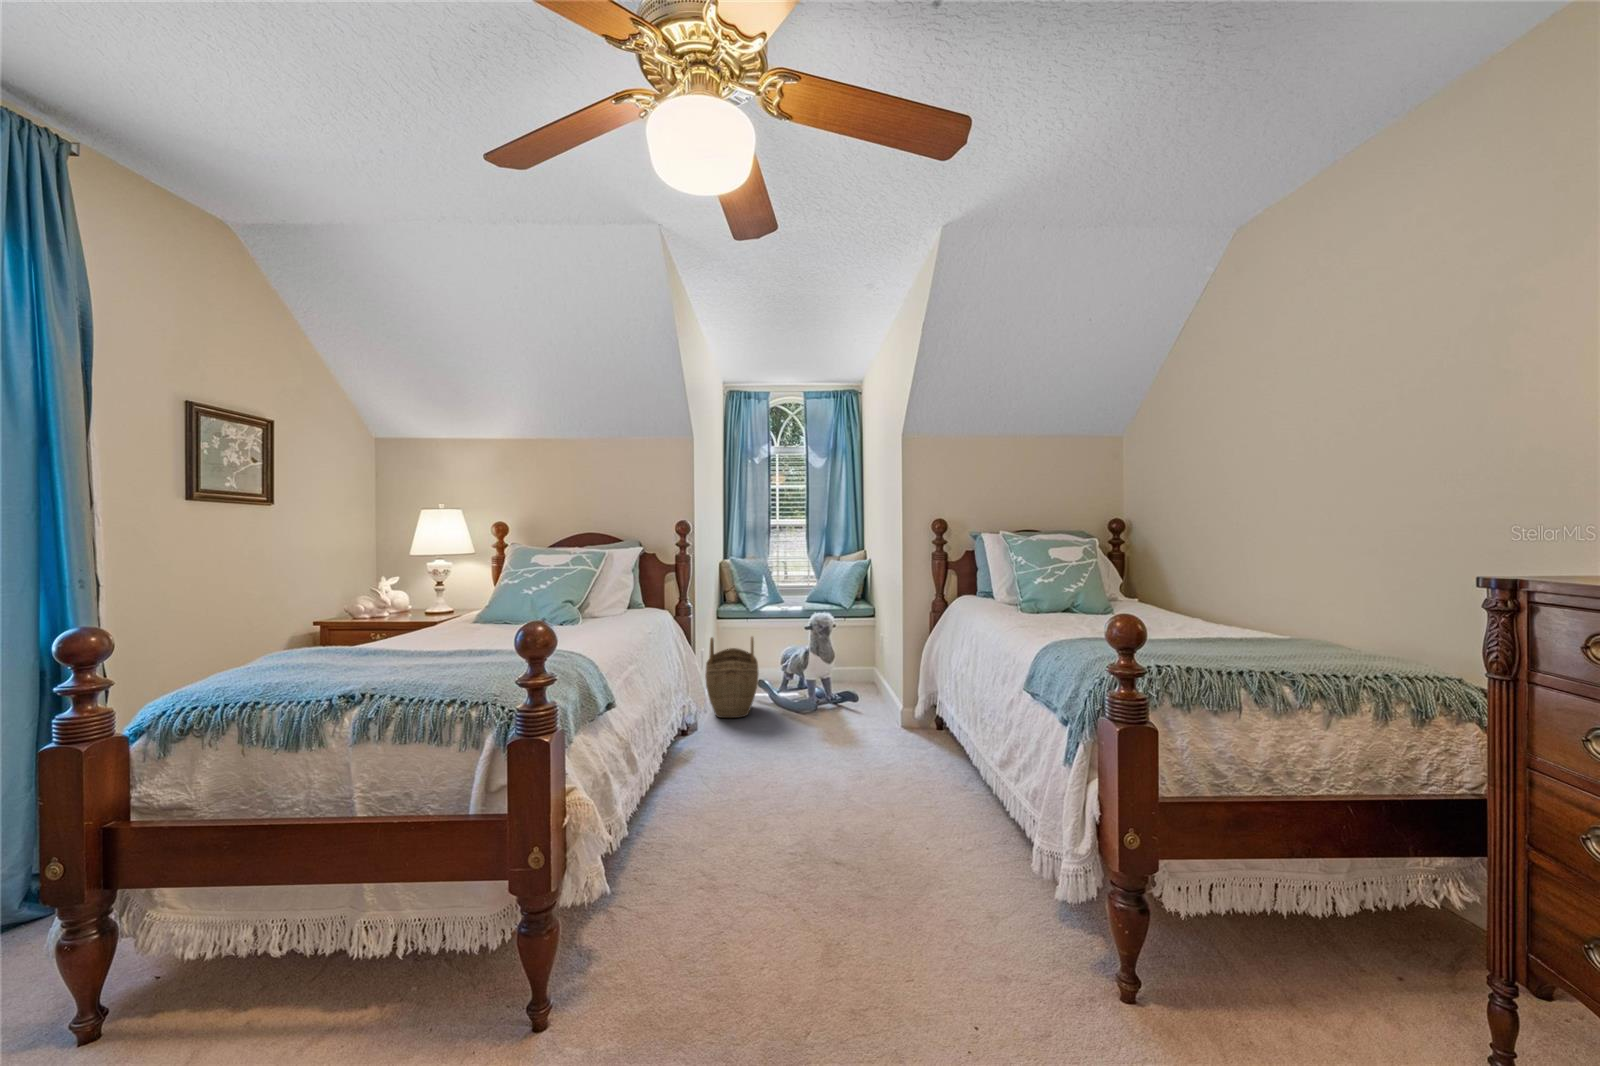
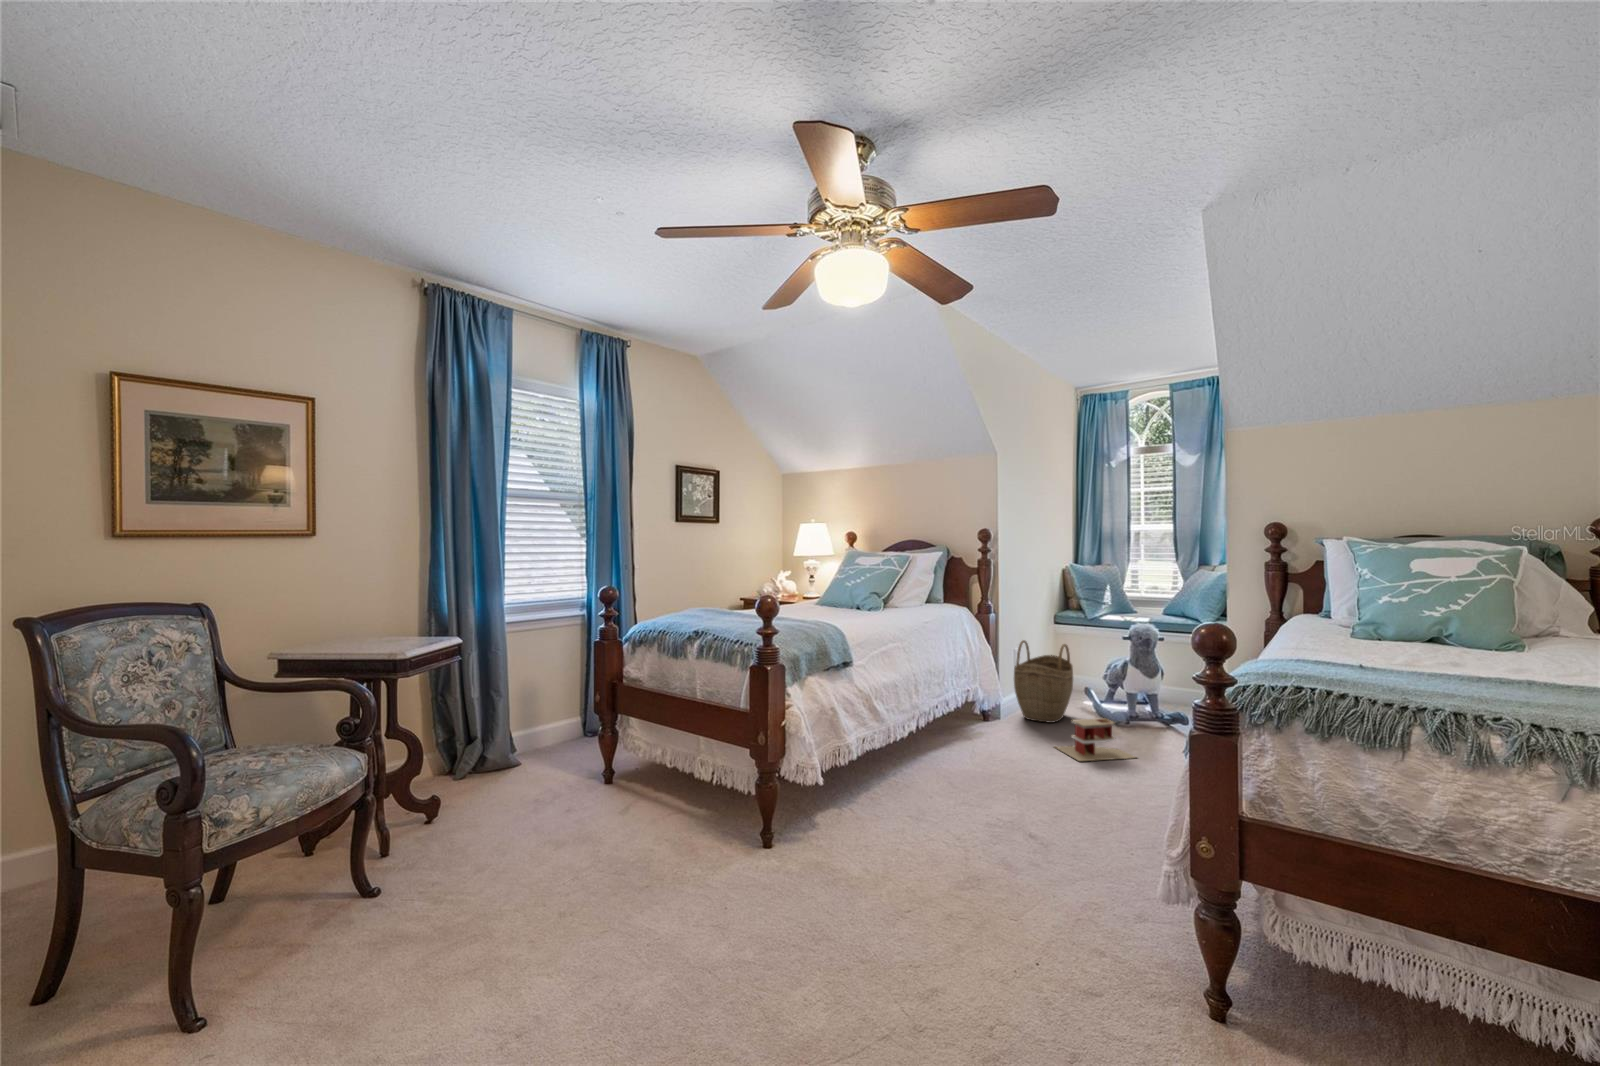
toy house: none [769,704,840,753] -> present [1056,718,1135,761]

